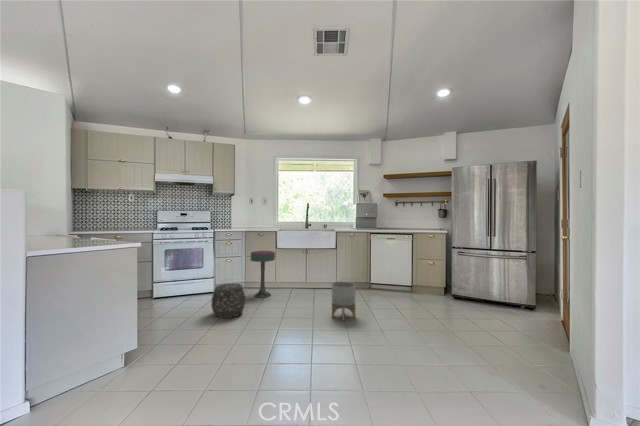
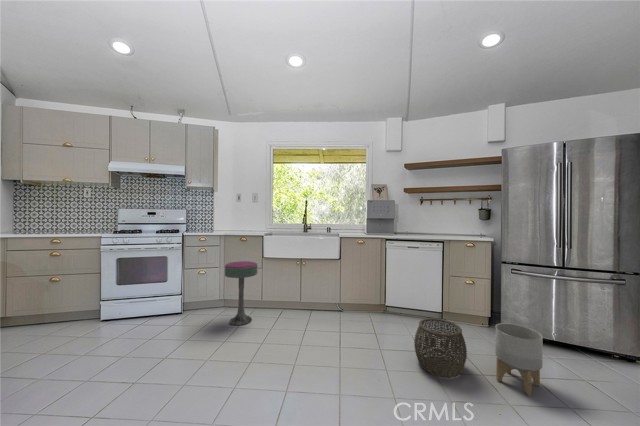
planter: present [332,281,355,321] -> present [495,323,543,396]
woven basket: present [211,284,245,318] -> present [414,318,467,378]

